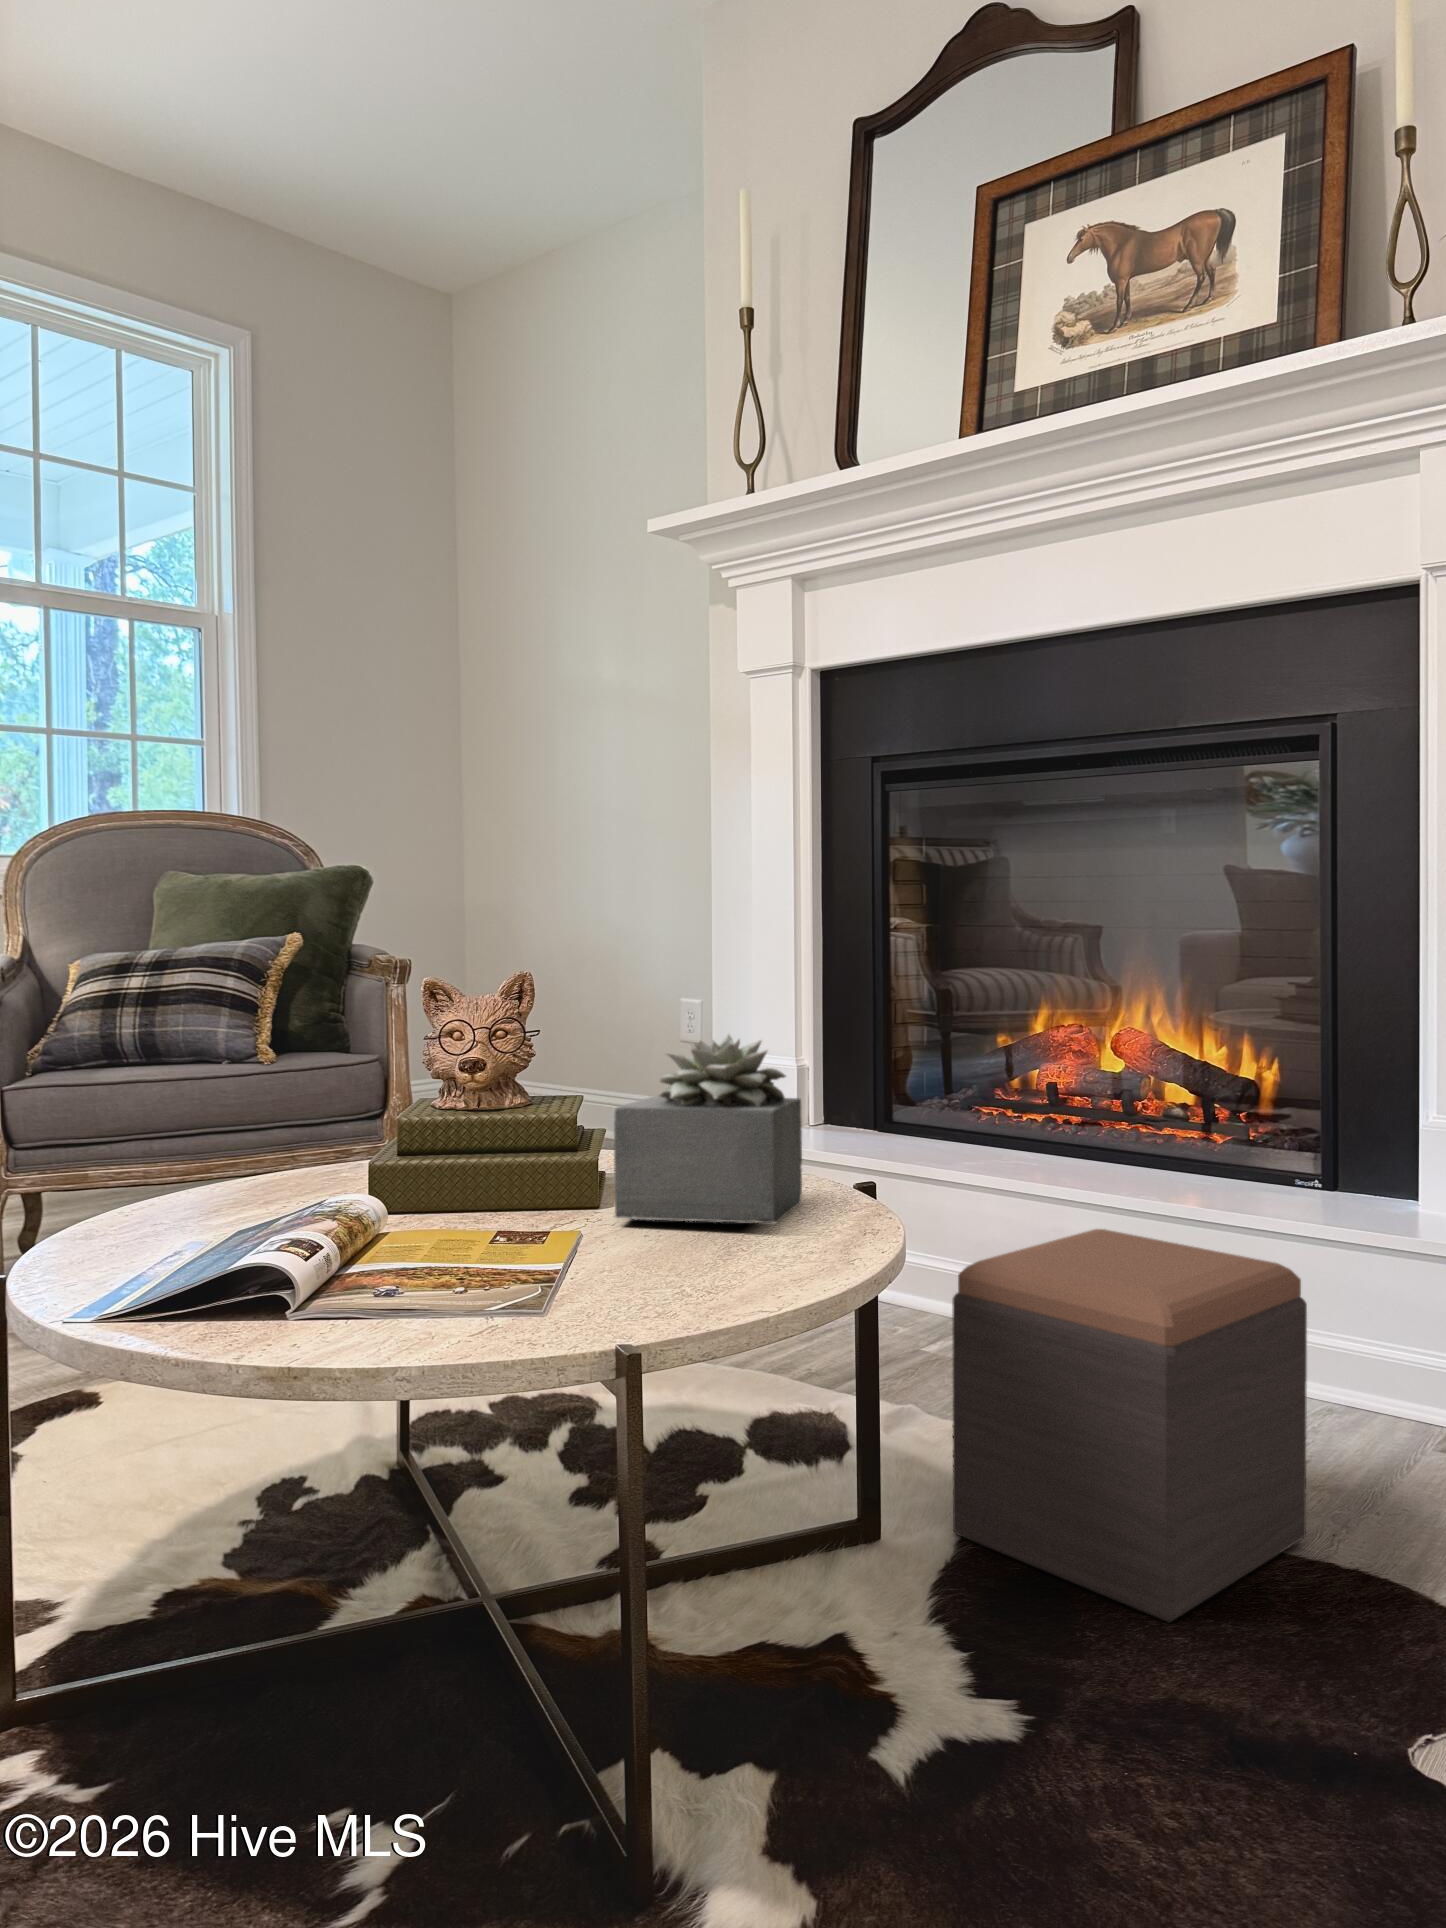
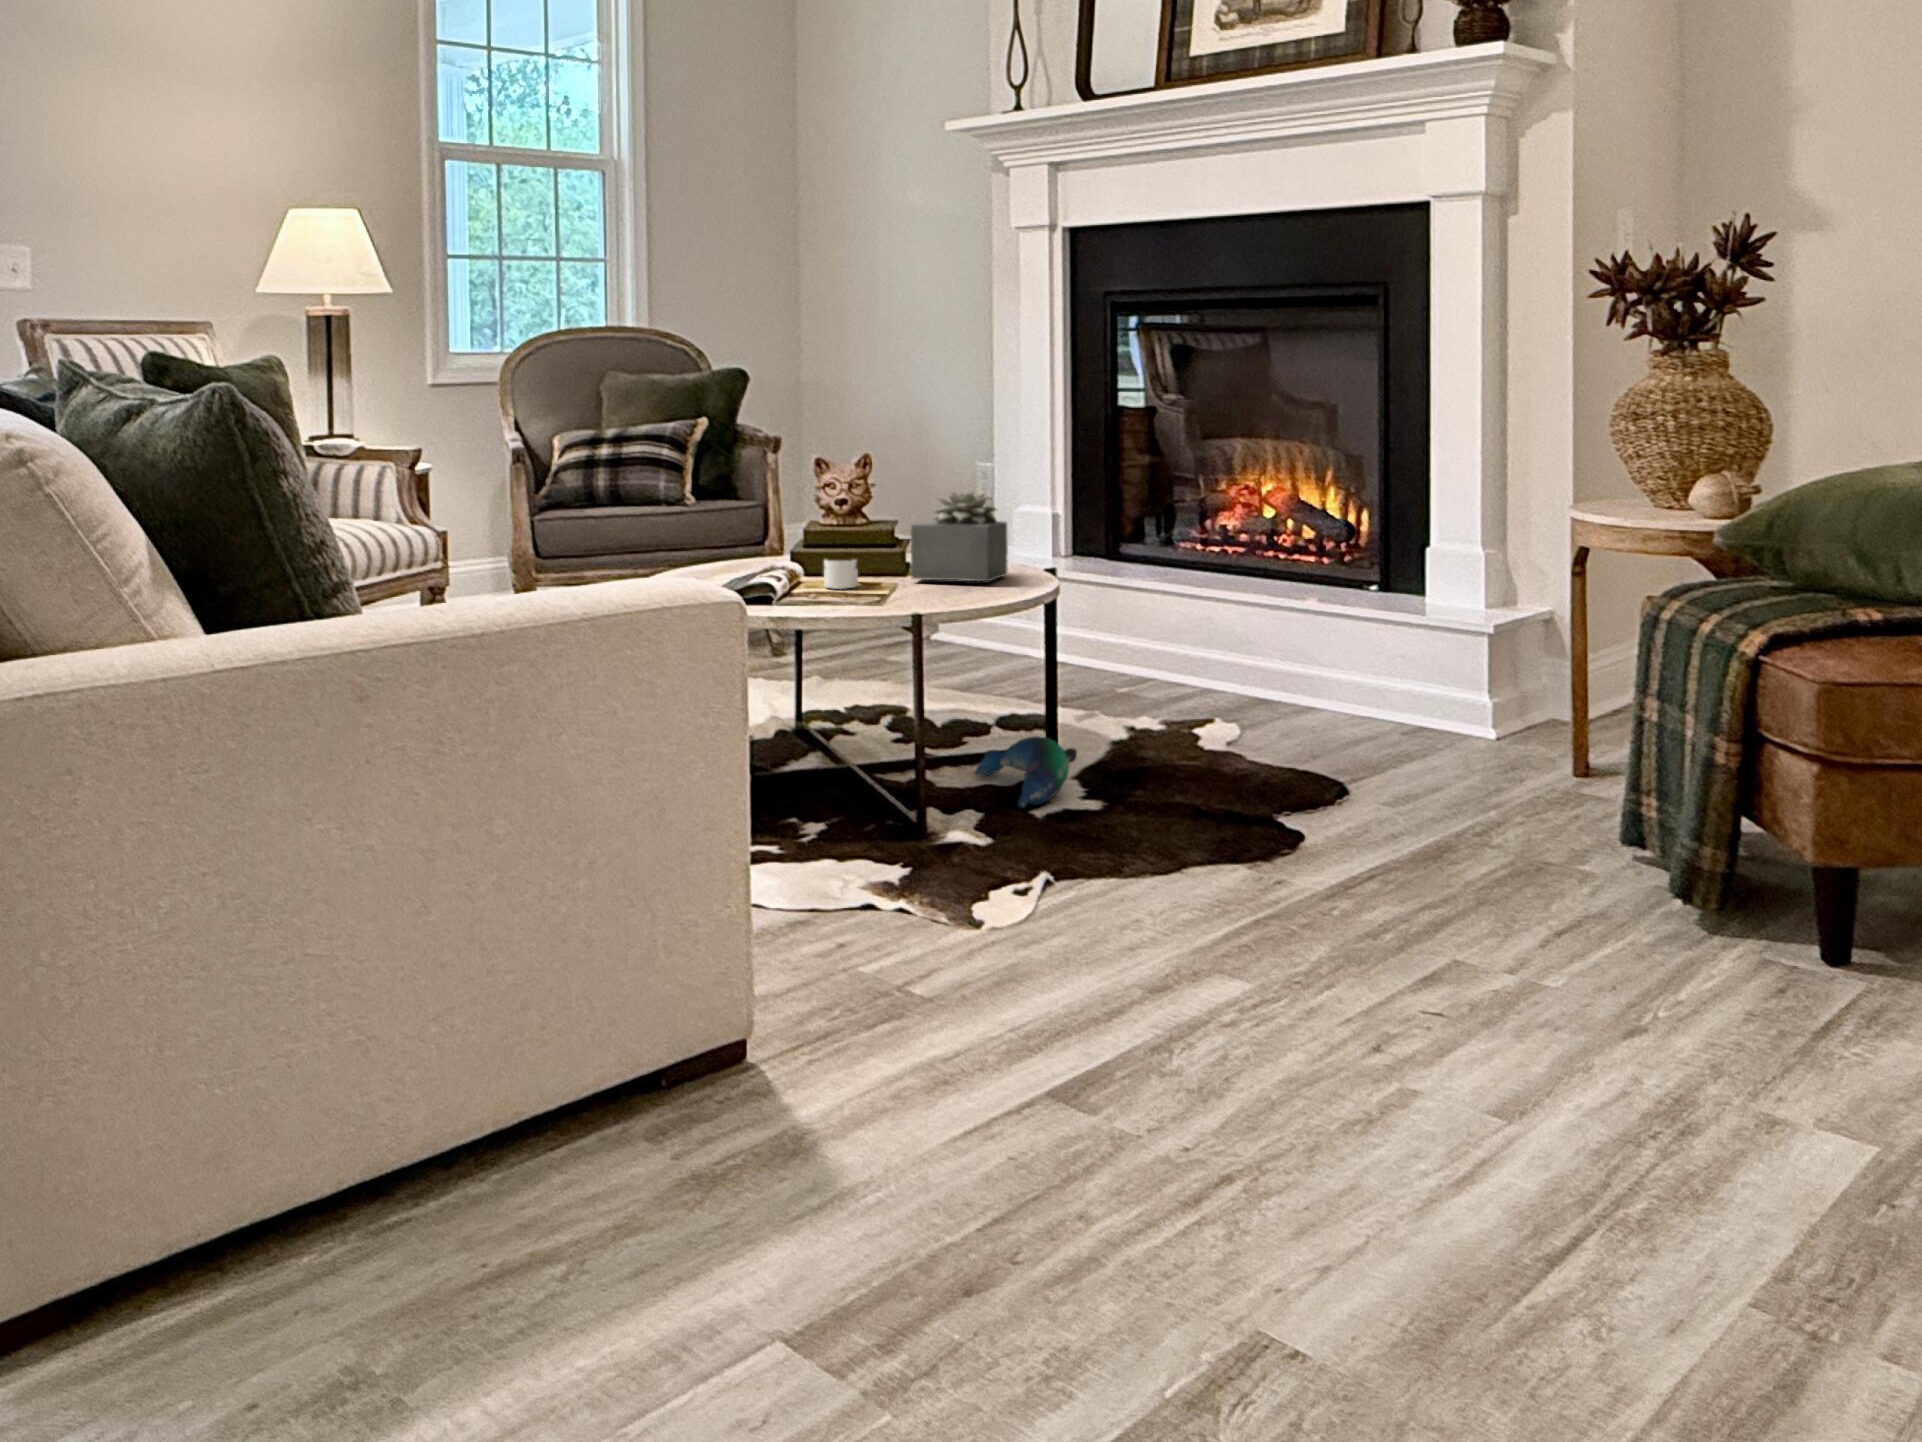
candle: none [434,1174,532,1246] -> present [824,560,858,589]
footstool: present [952,1229,1307,1622] -> none [1092,599,1281,783]
plush toy: none [744,1538,967,1749] -> present [975,736,1077,808]

